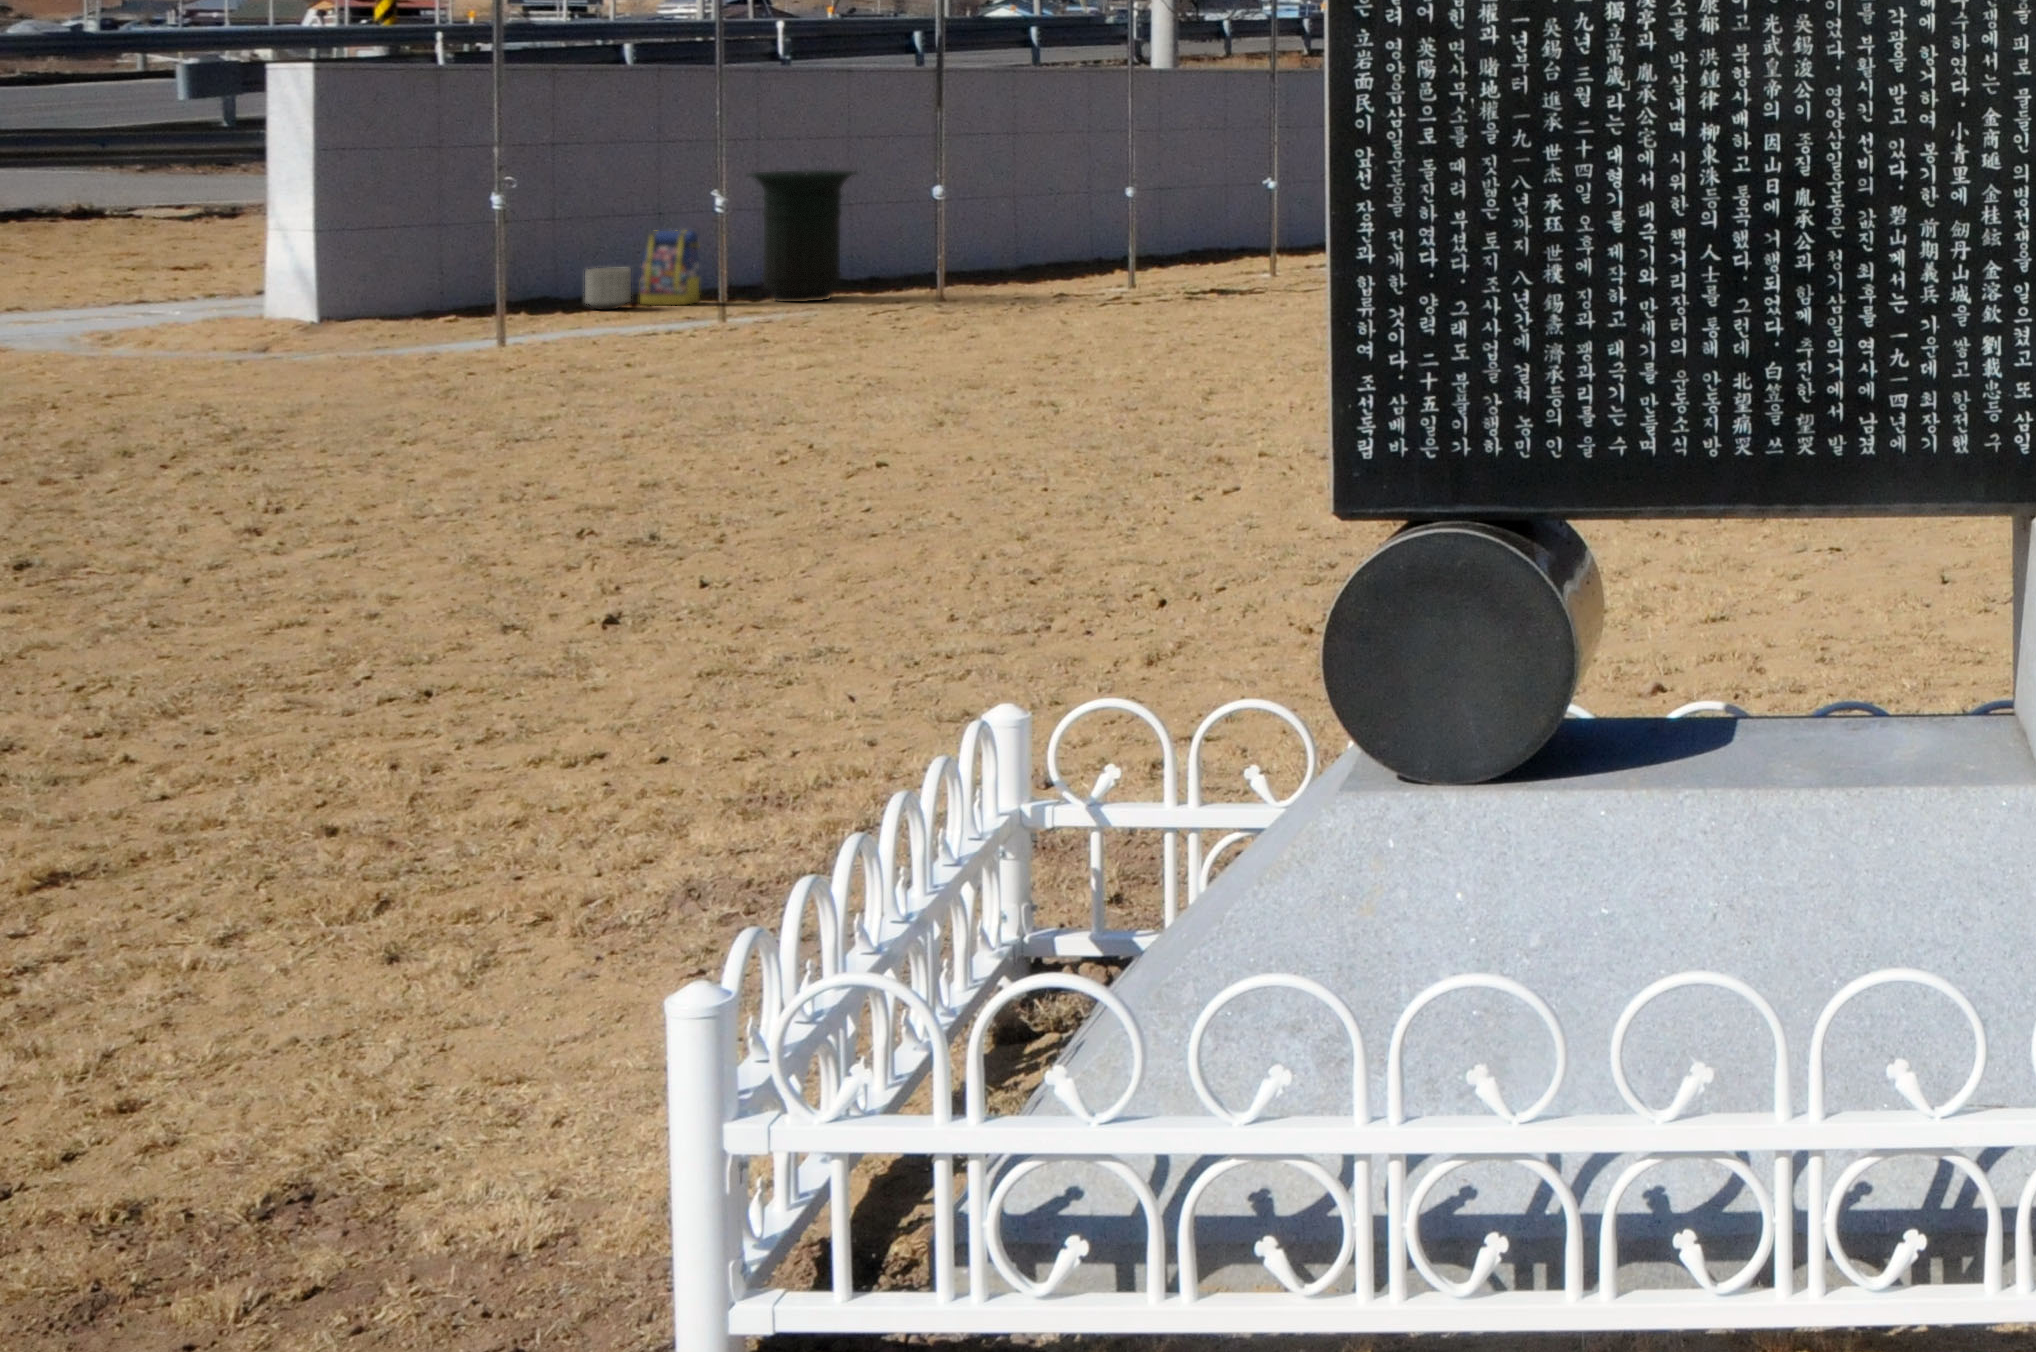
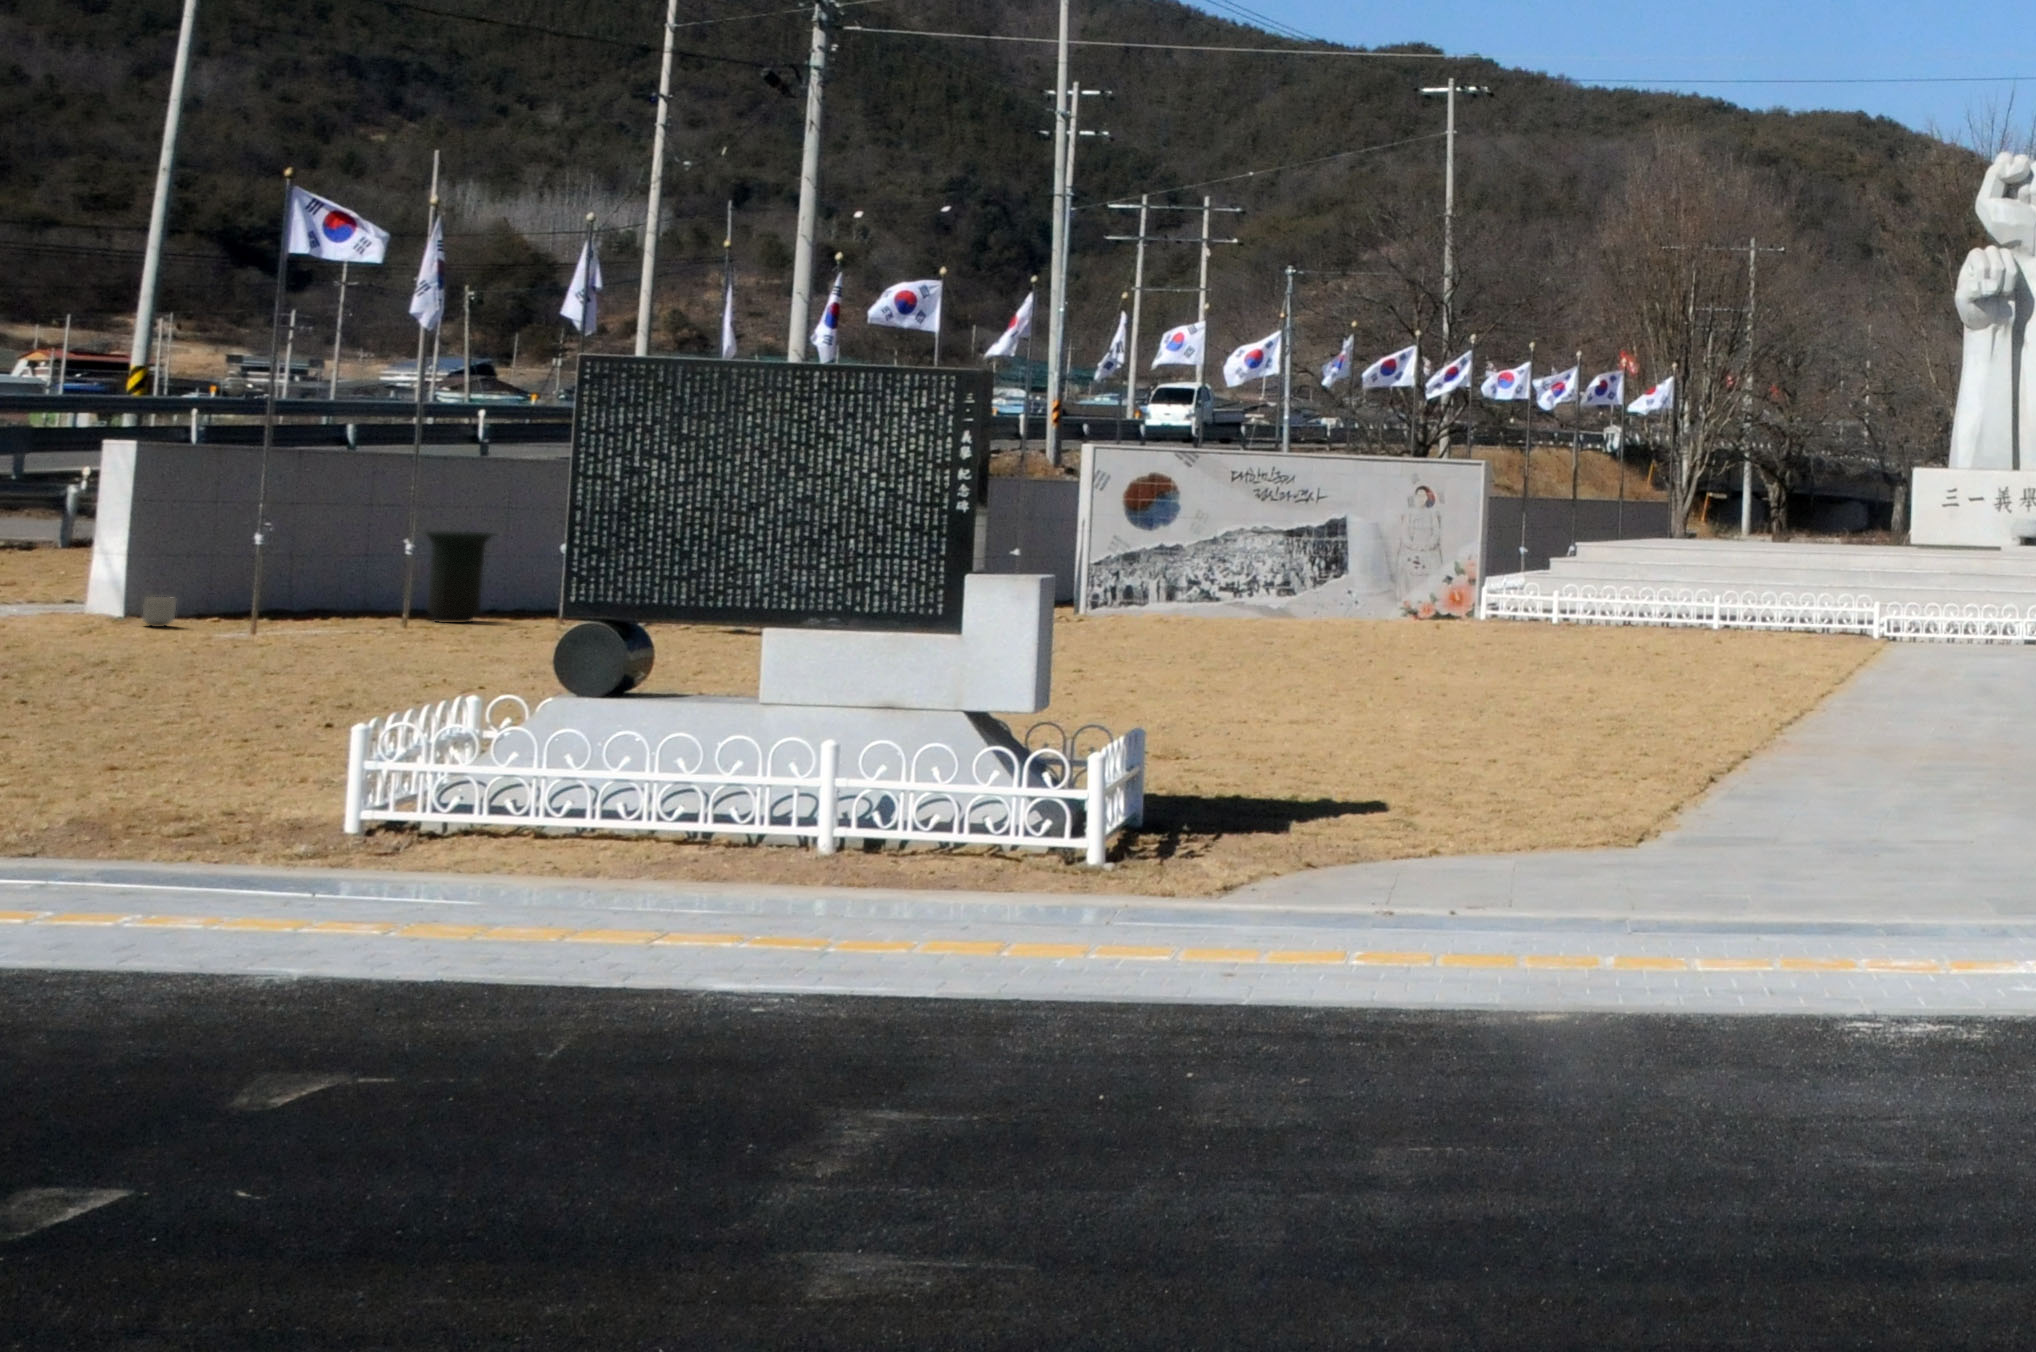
backpack: present [640,230,700,305] -> none [343,569,386,621]
planter: present [585,268,631,310] -> present [143,597,176,627]

